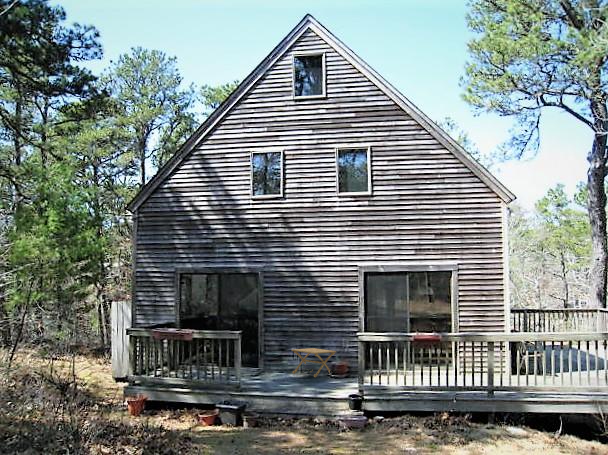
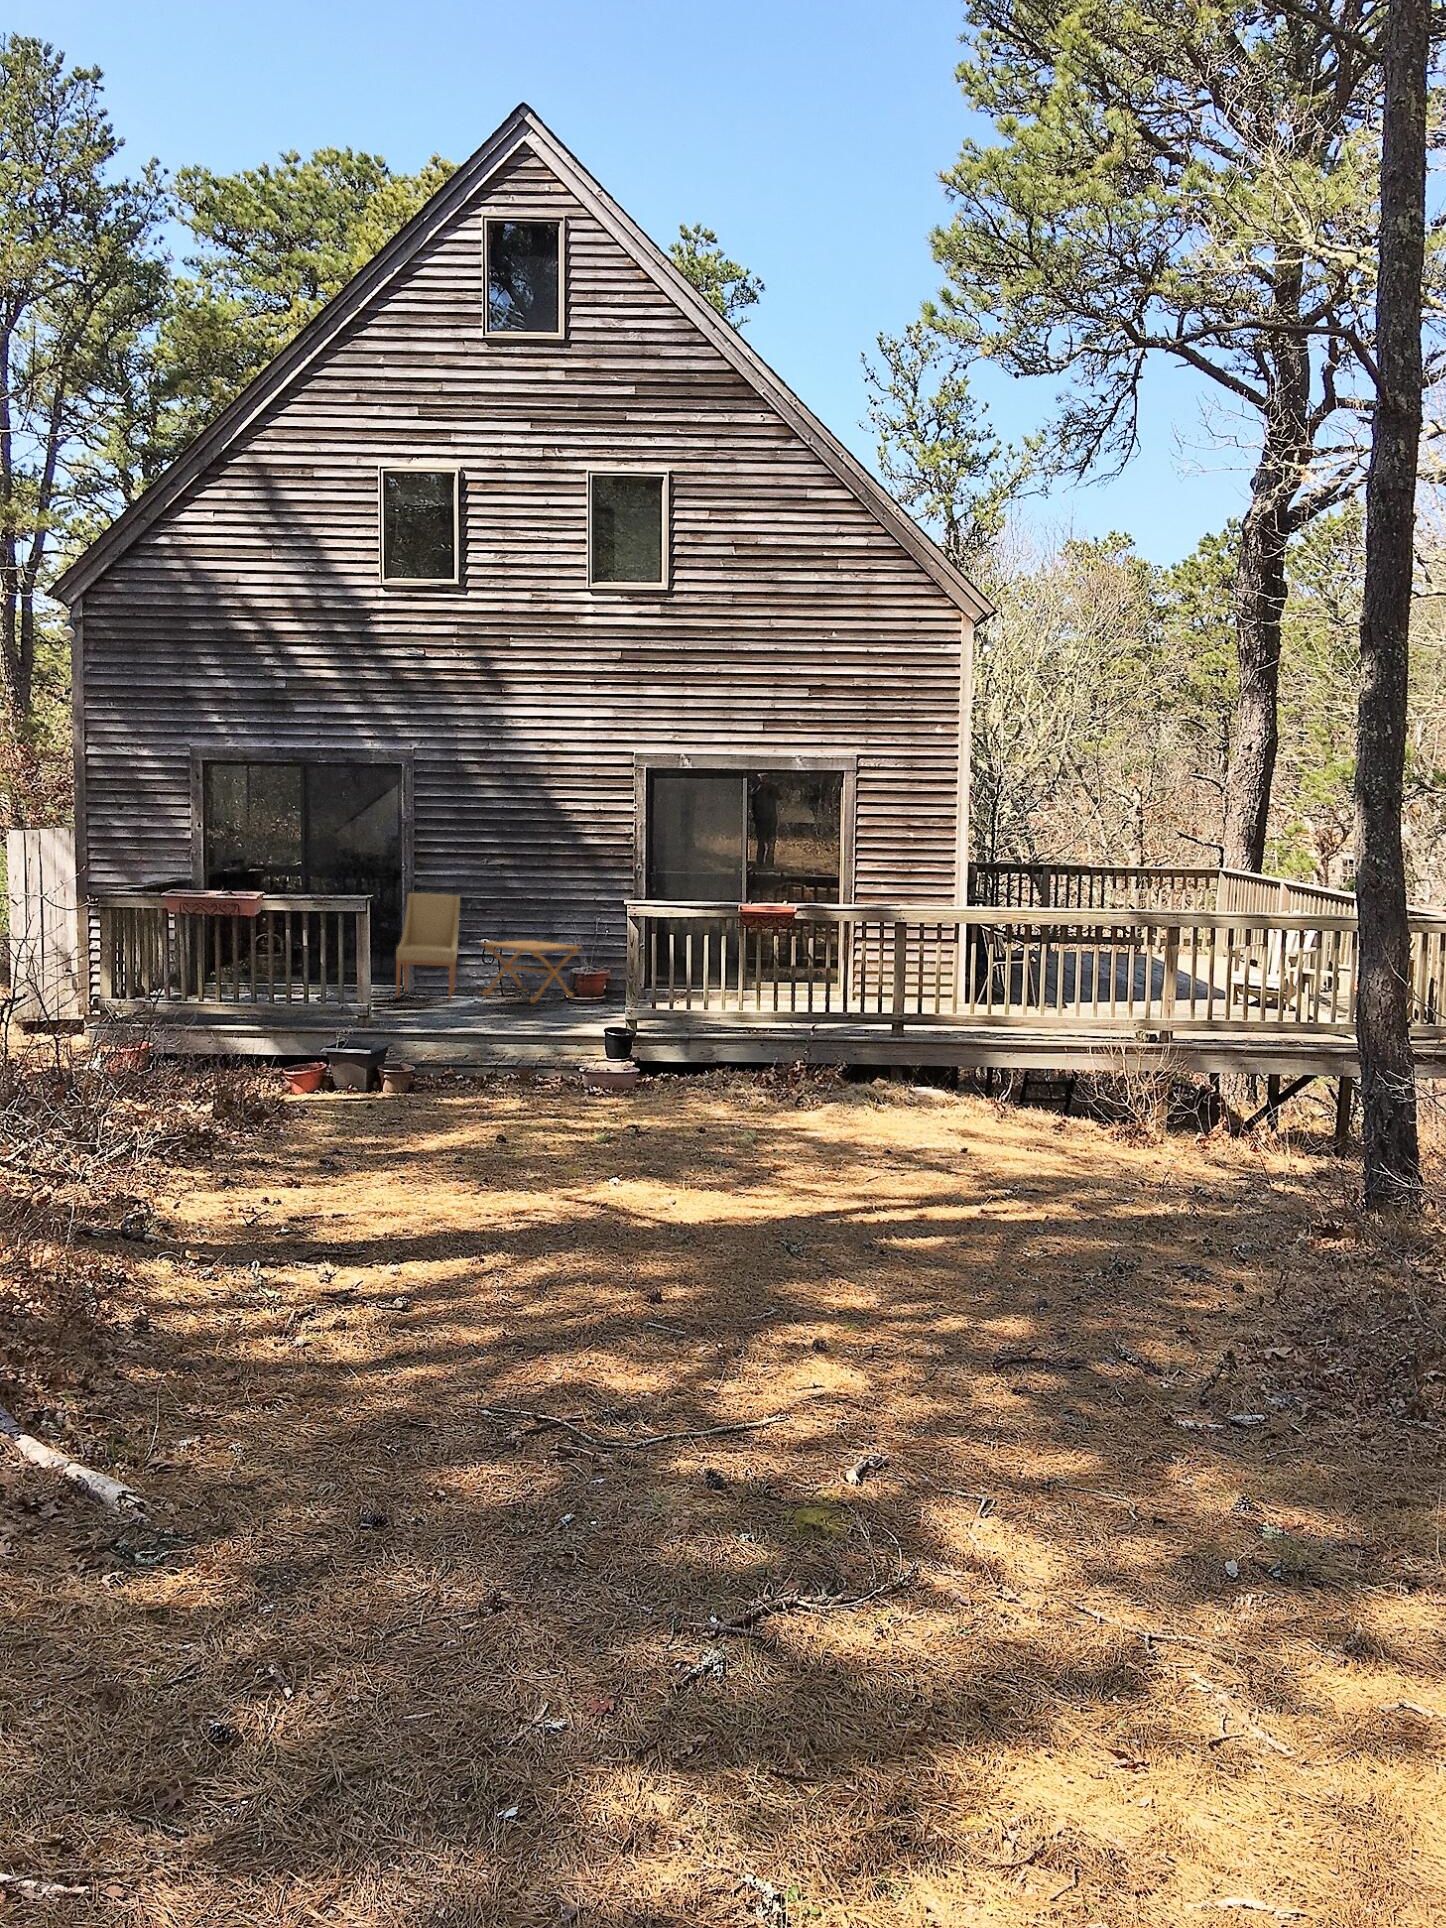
chair: none [255,327,283,376] -> present [396,893,460,999]

